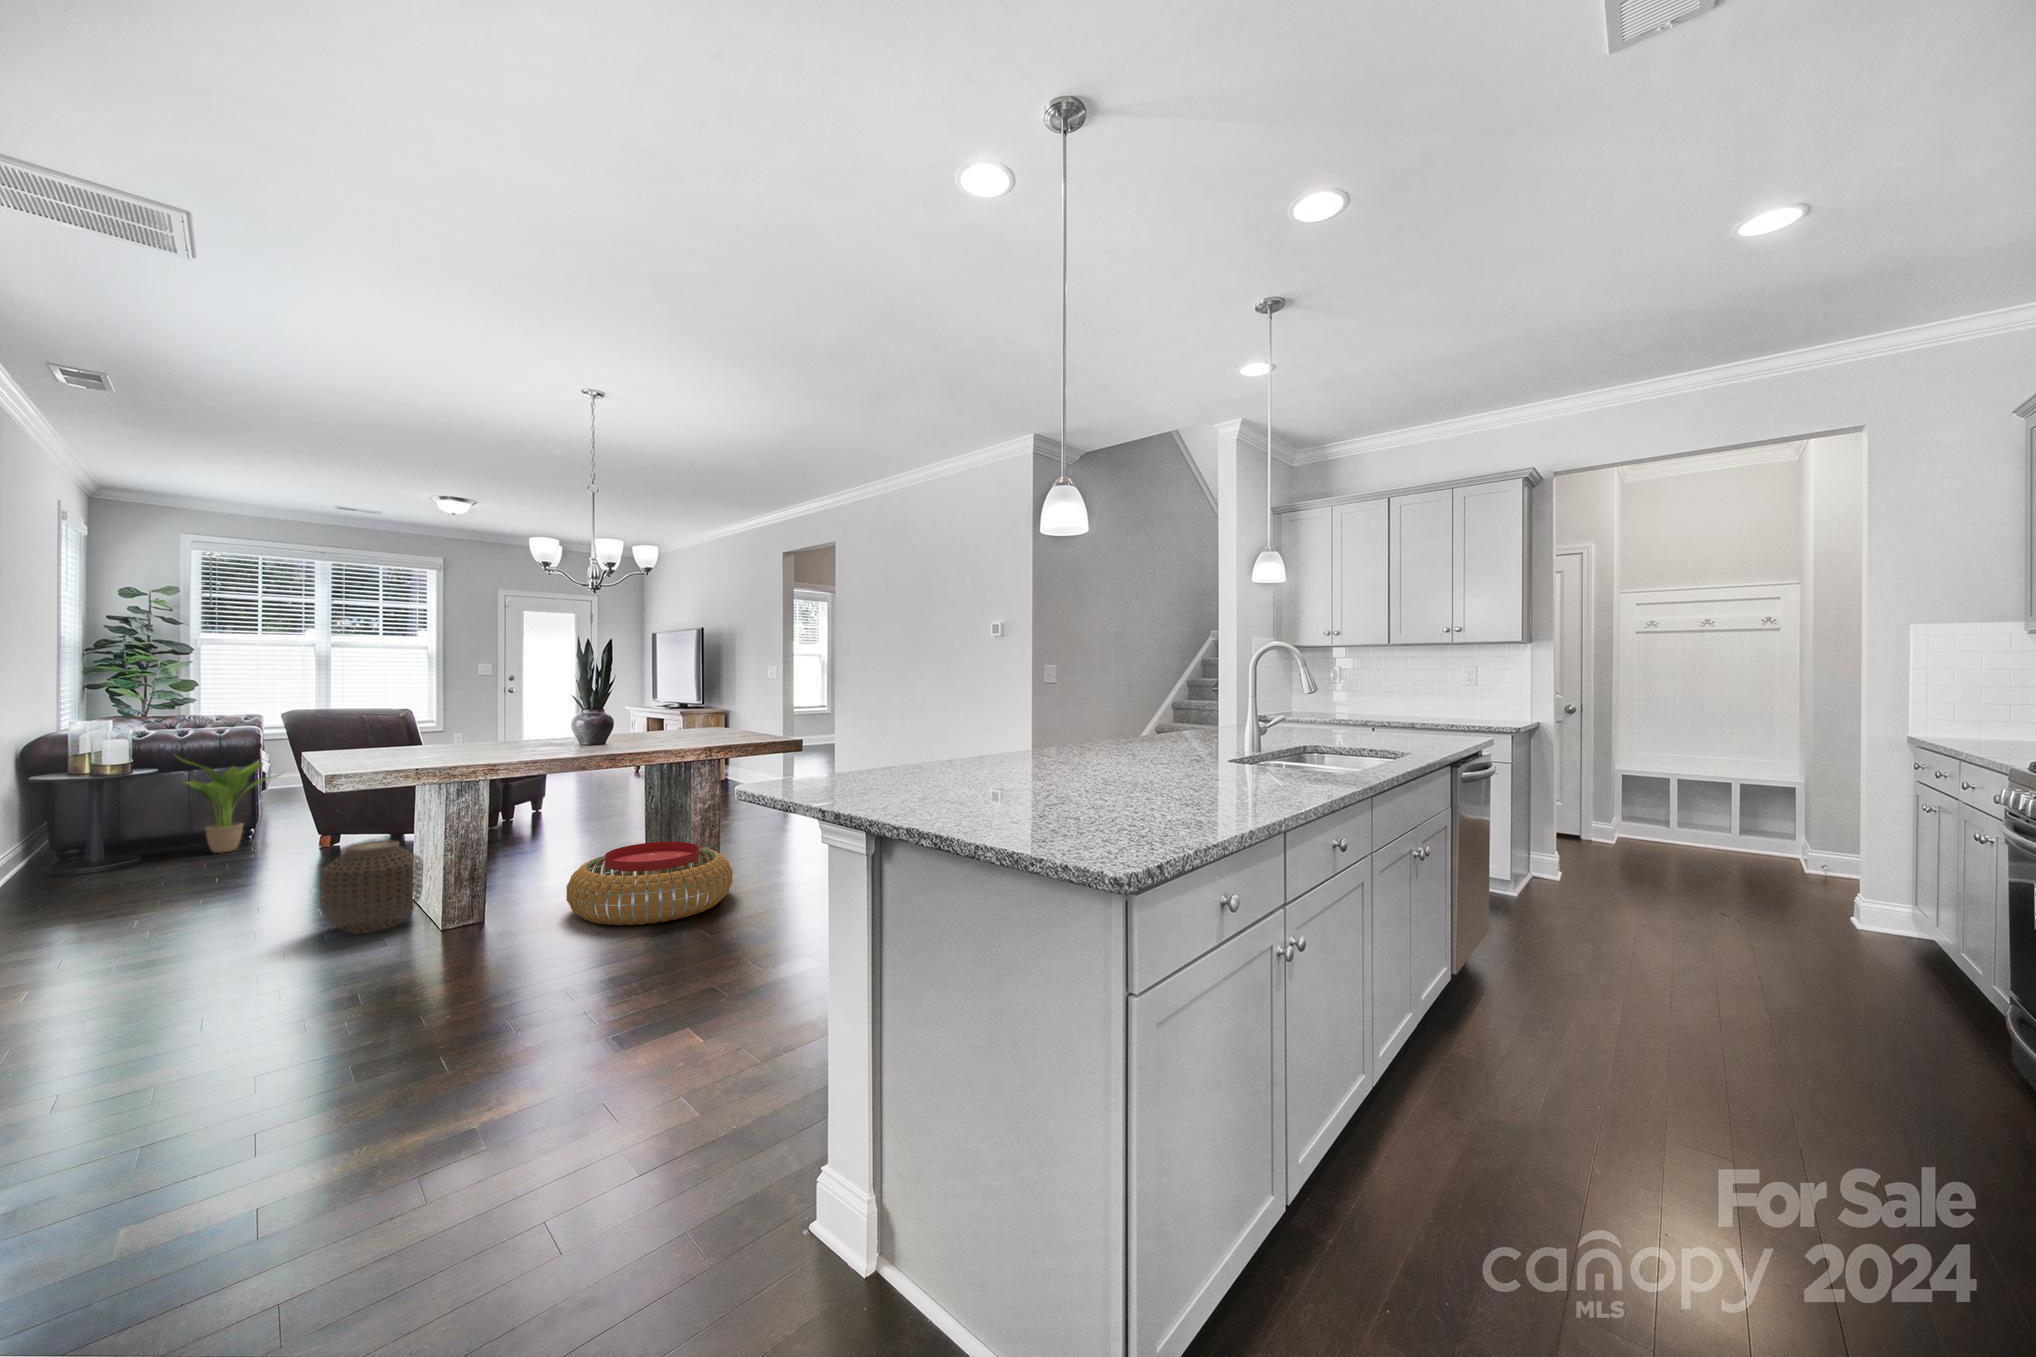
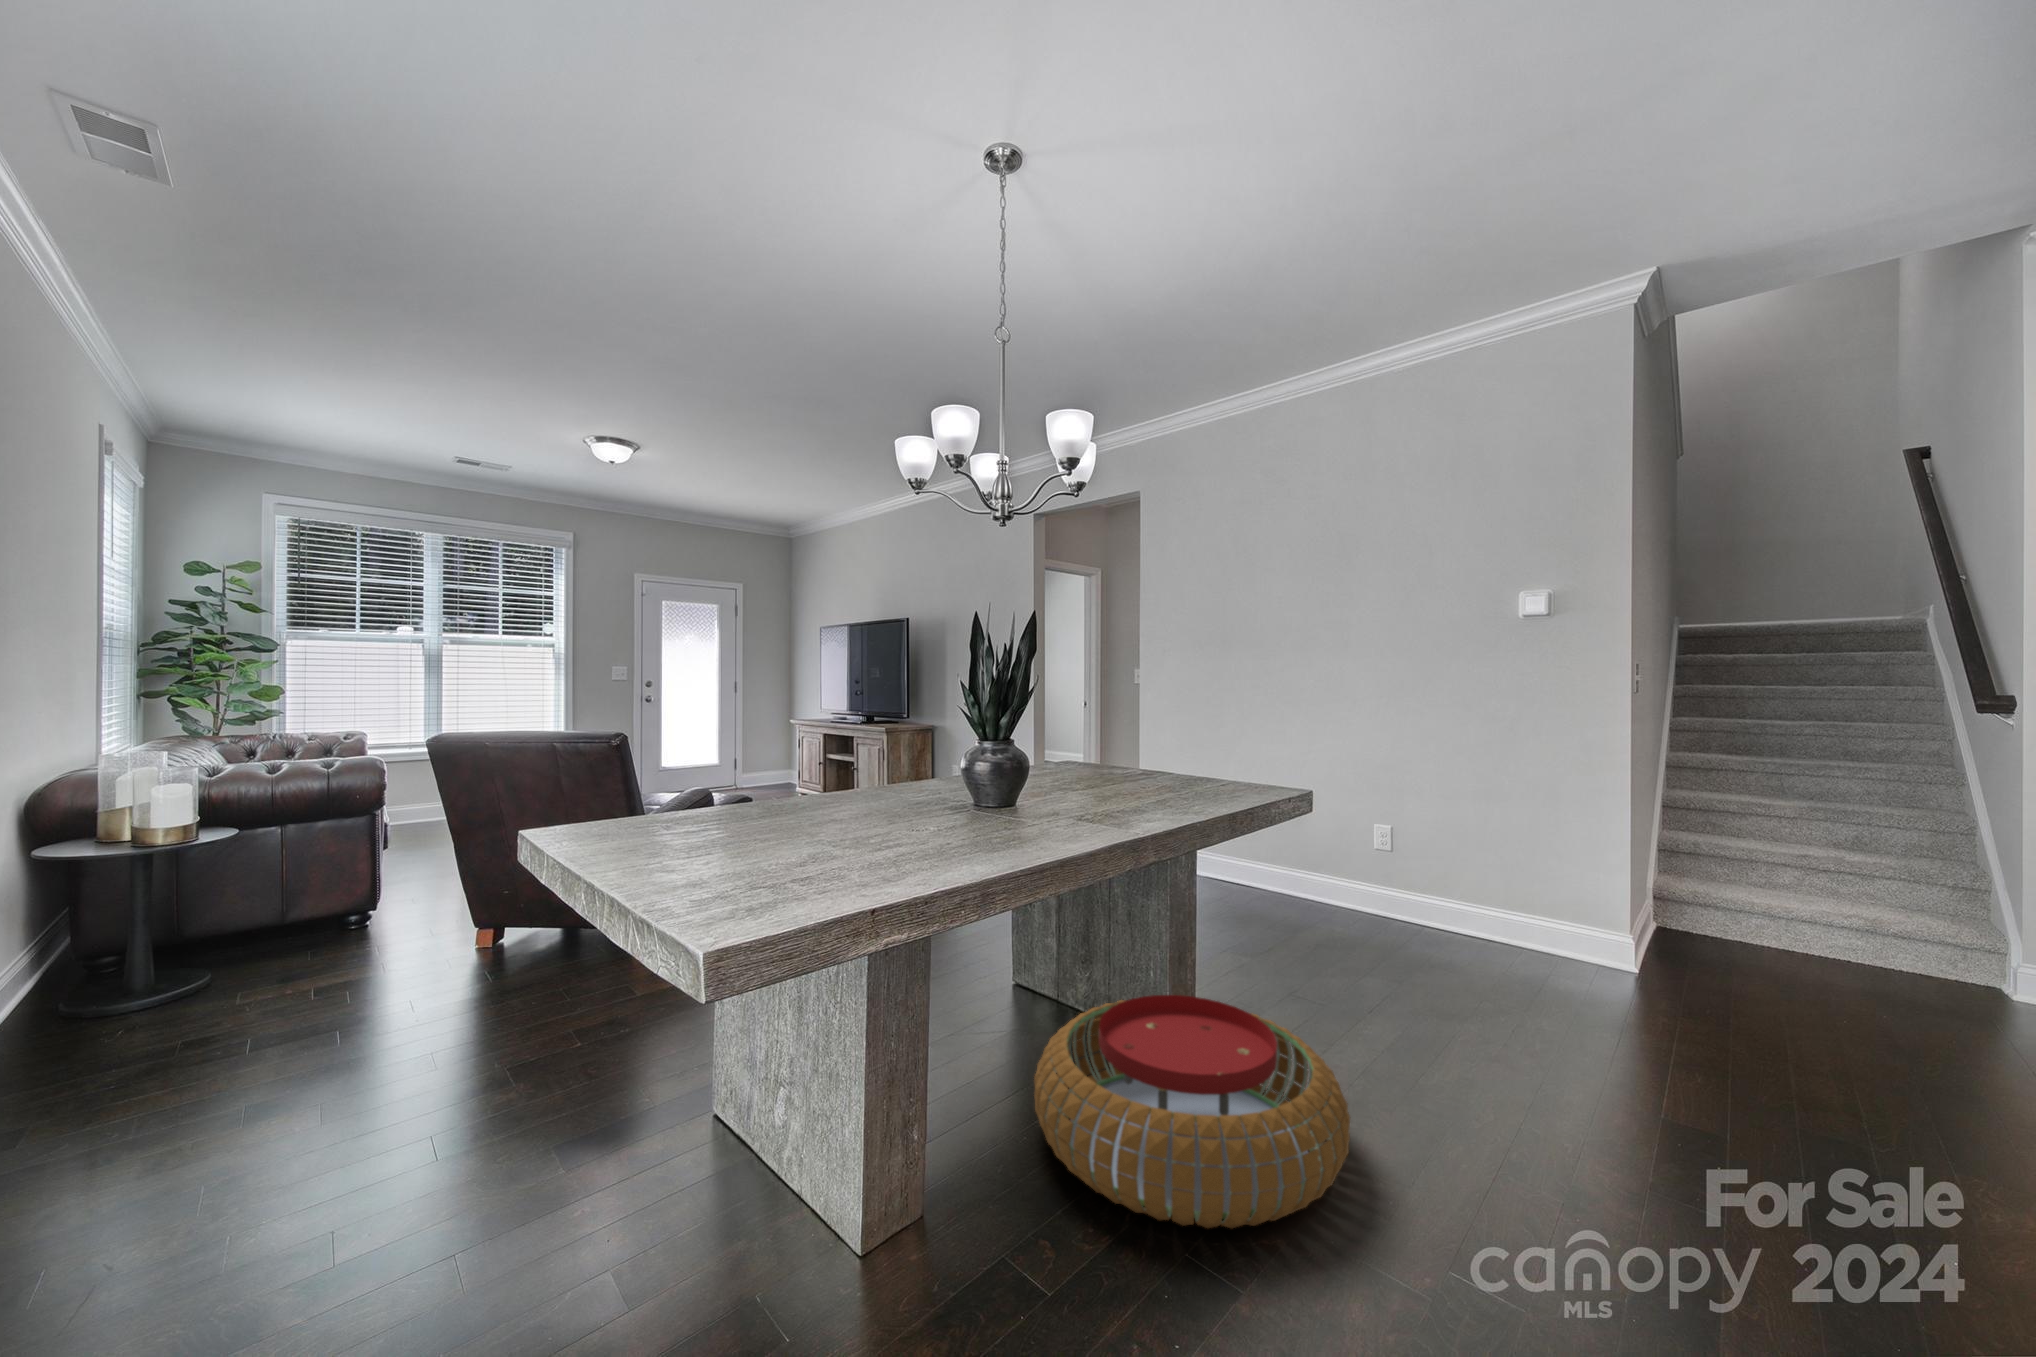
potted plant: present [176,756,279,853] -> none [255,804,423,960]
woven basket: present [320,840,423,933] -> none [582,1020,767,1248]

